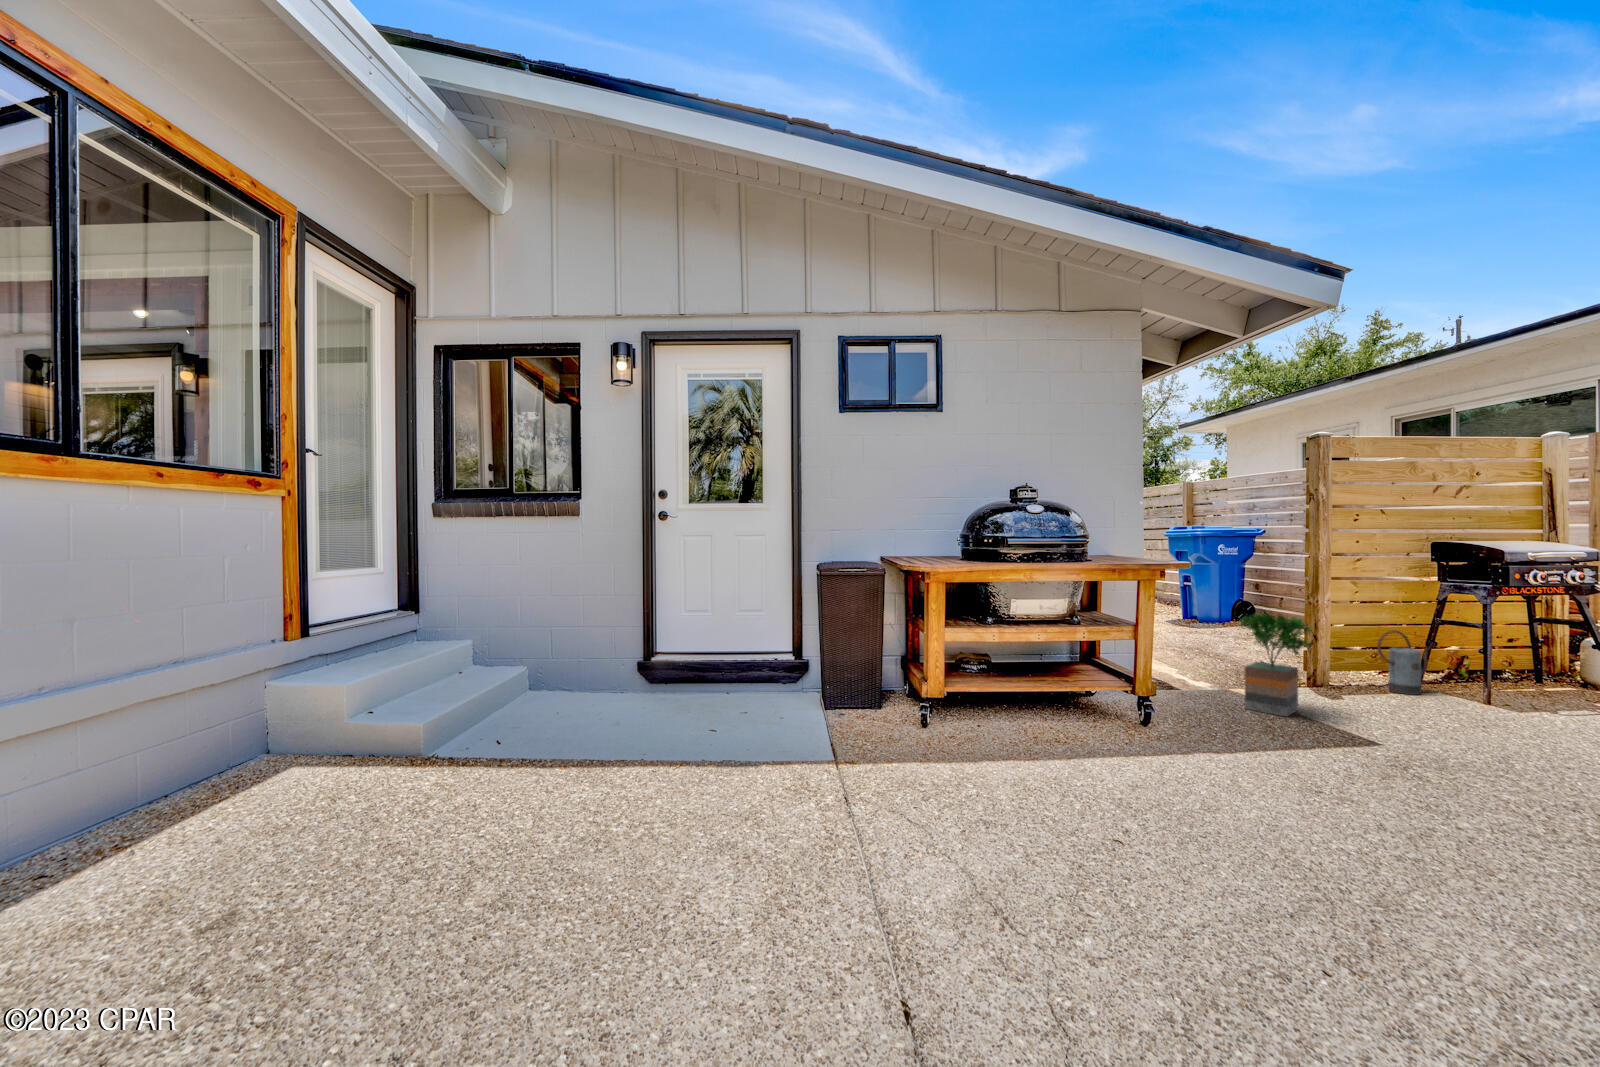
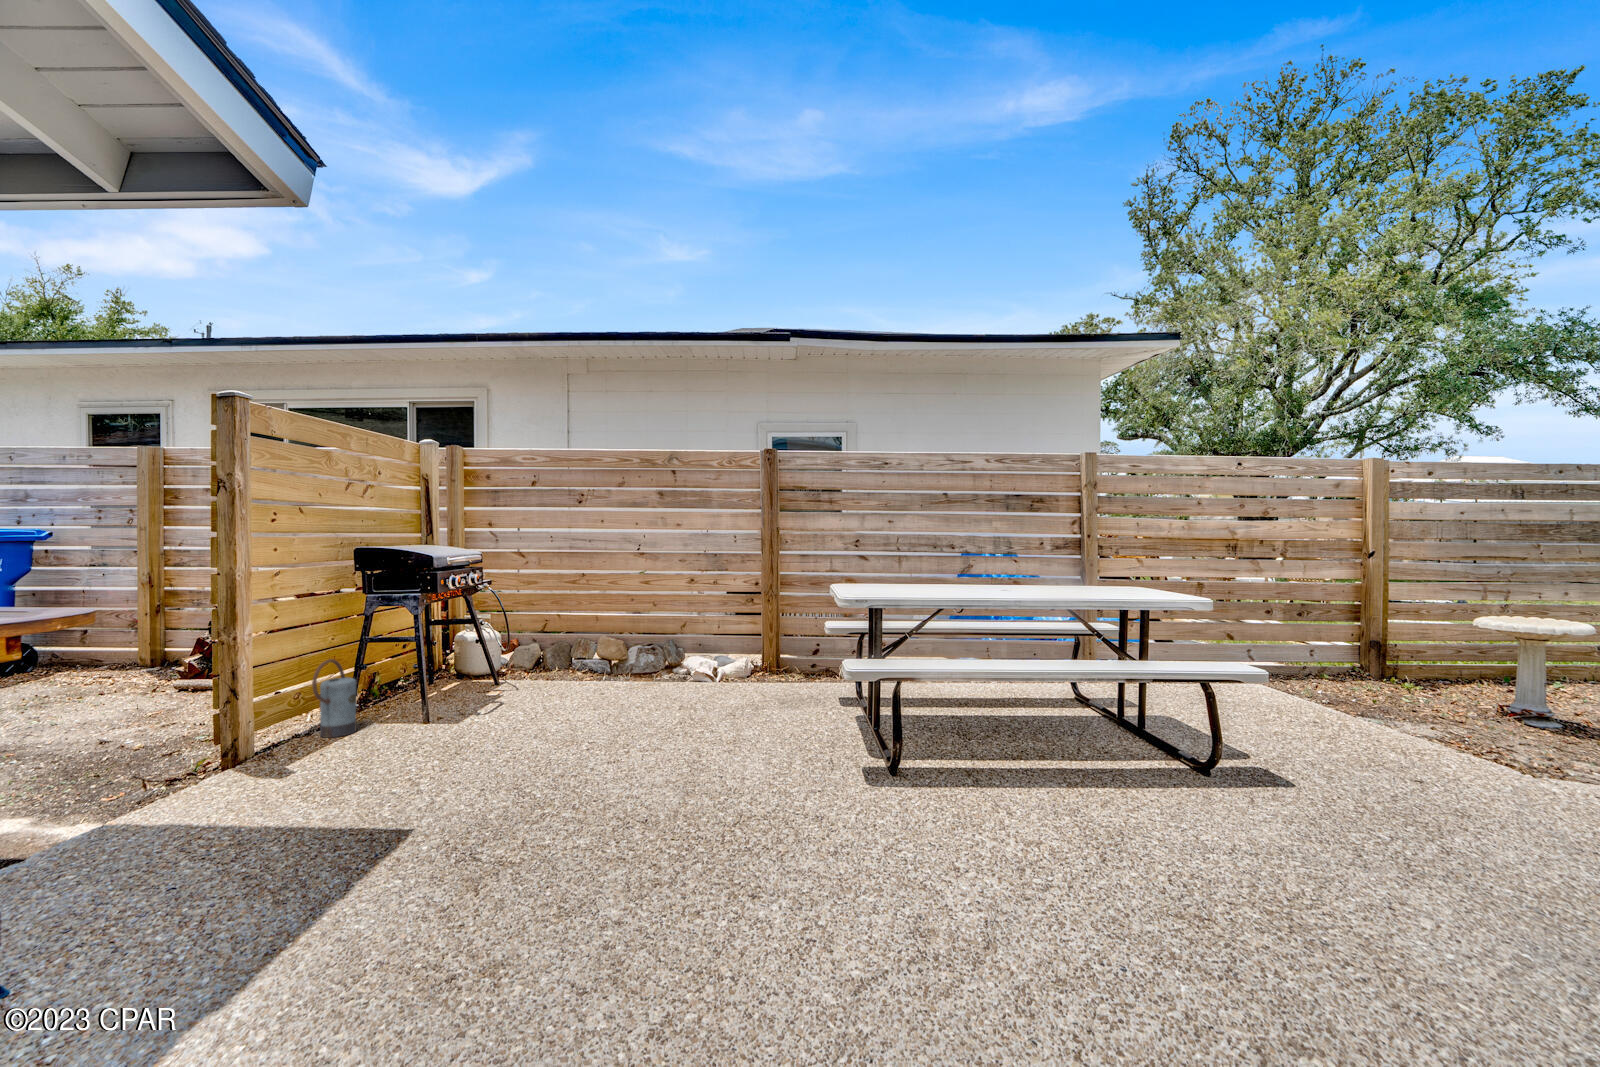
potted tree: present [1240,613,1312,716] -> none [138,669,289,858]

